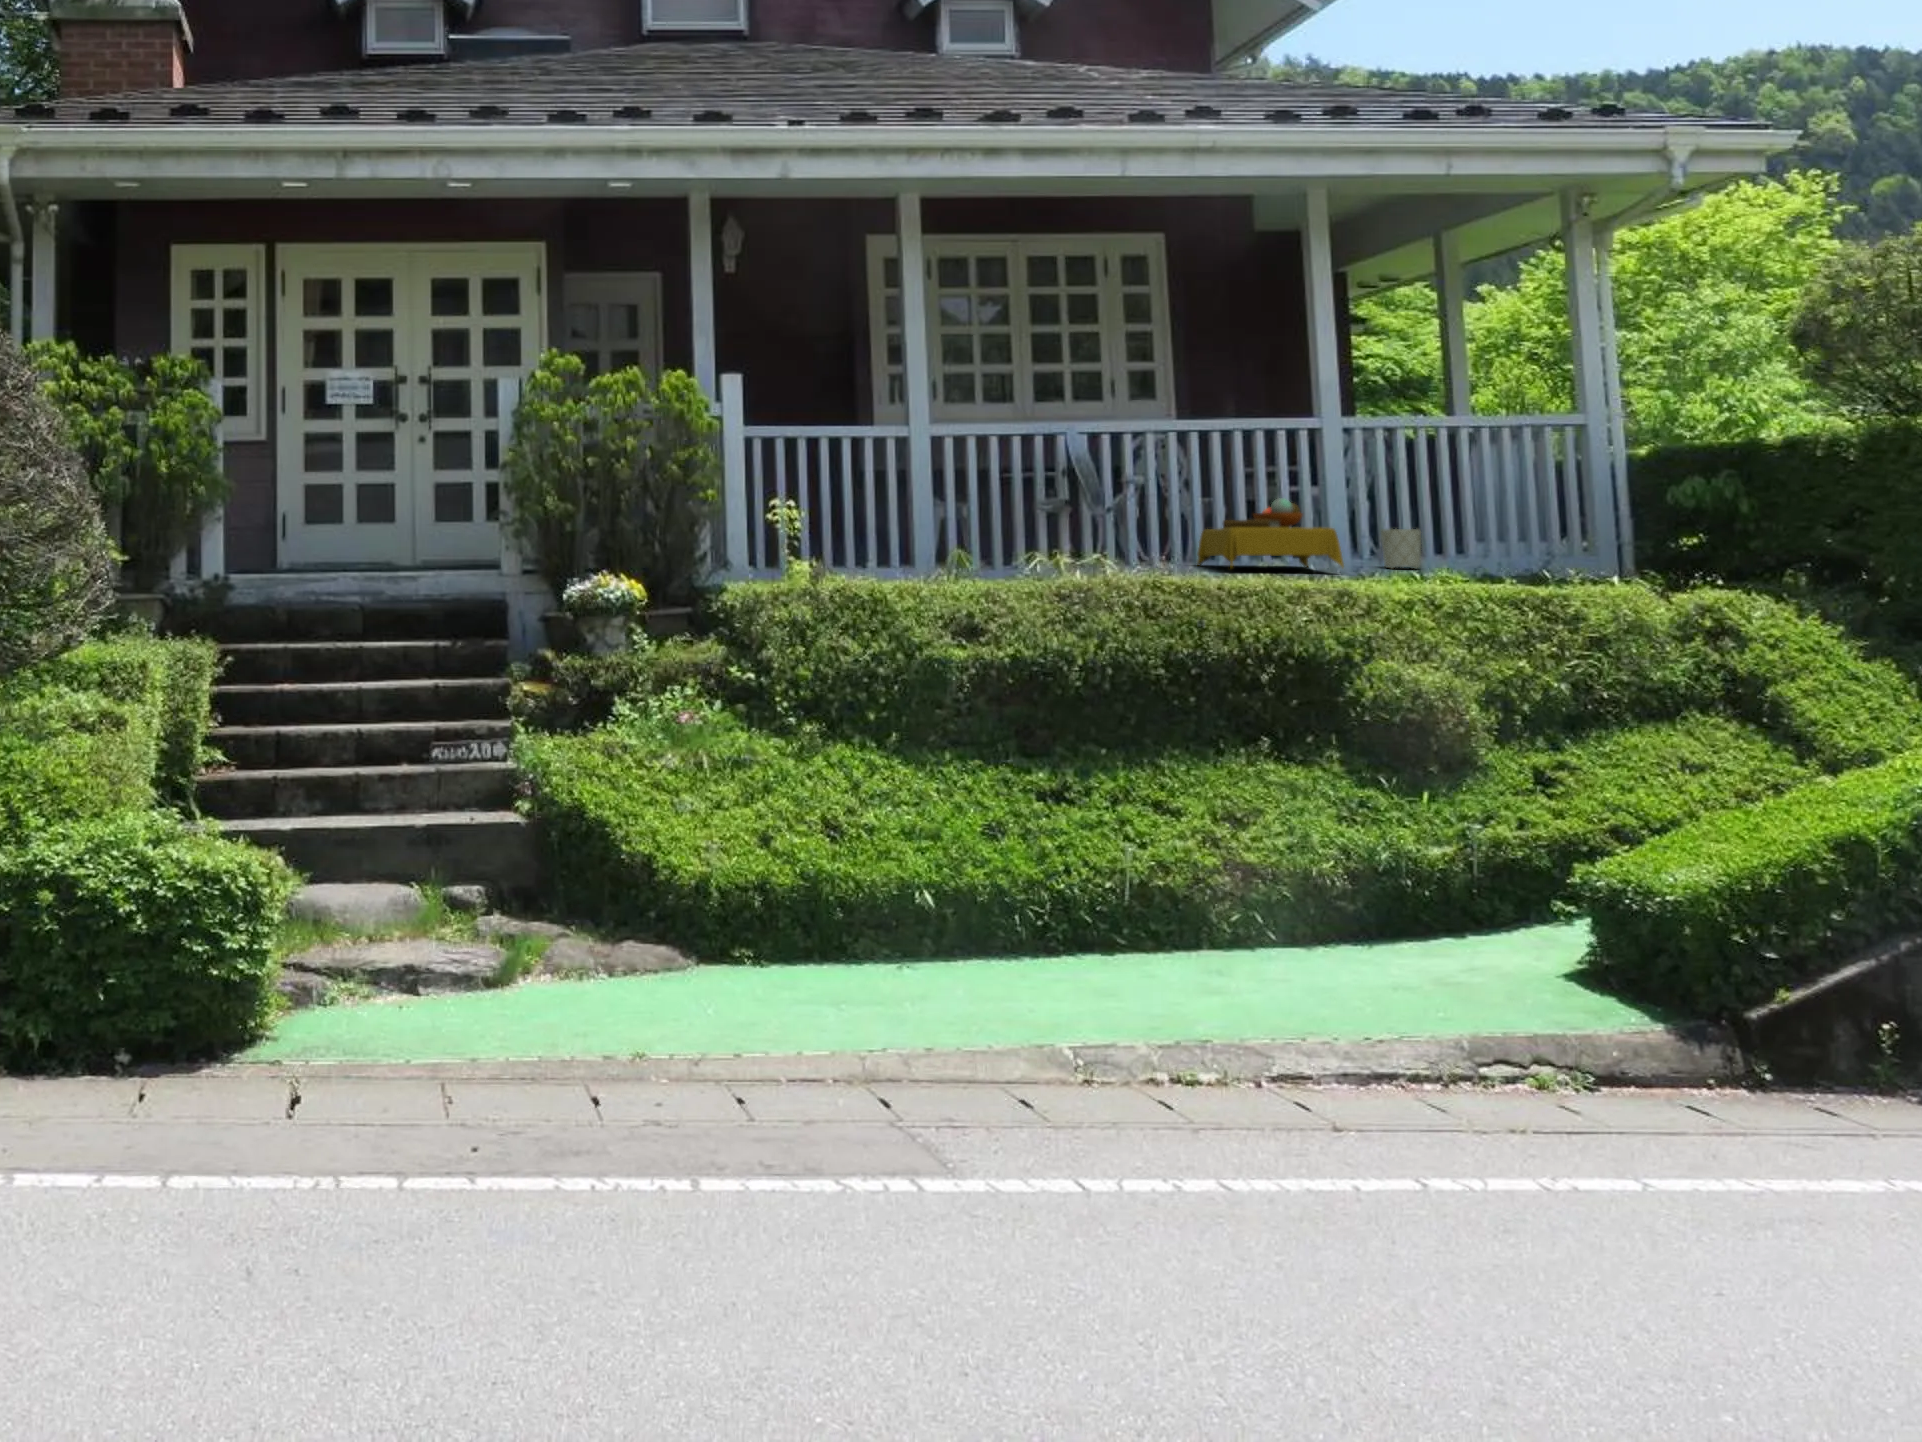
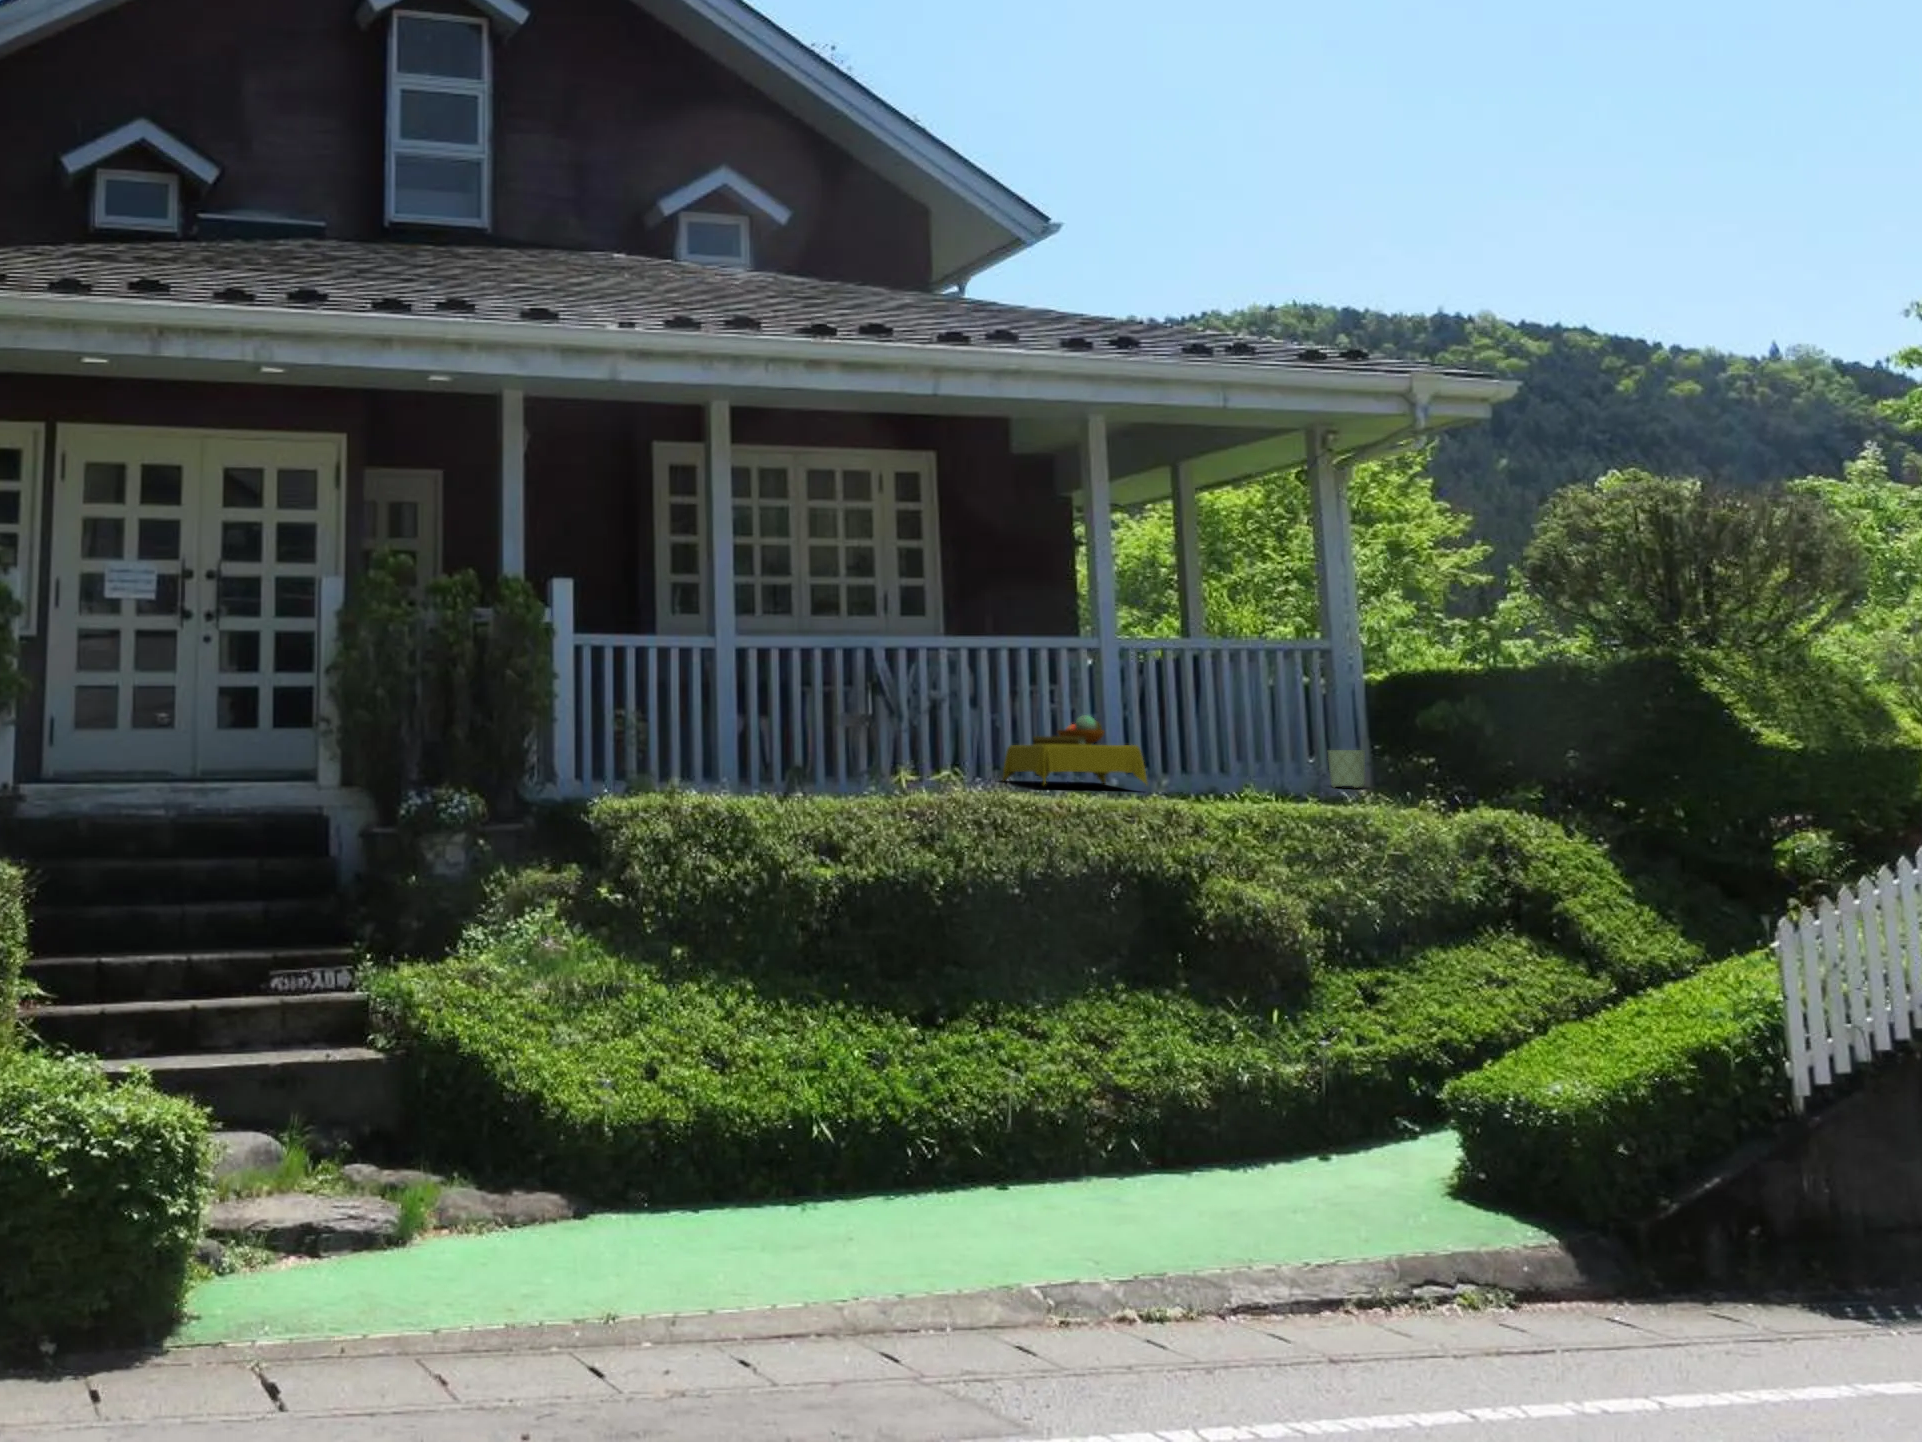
planter: present [1381,529,1421,568] -> present [1327,750,1365,788]

